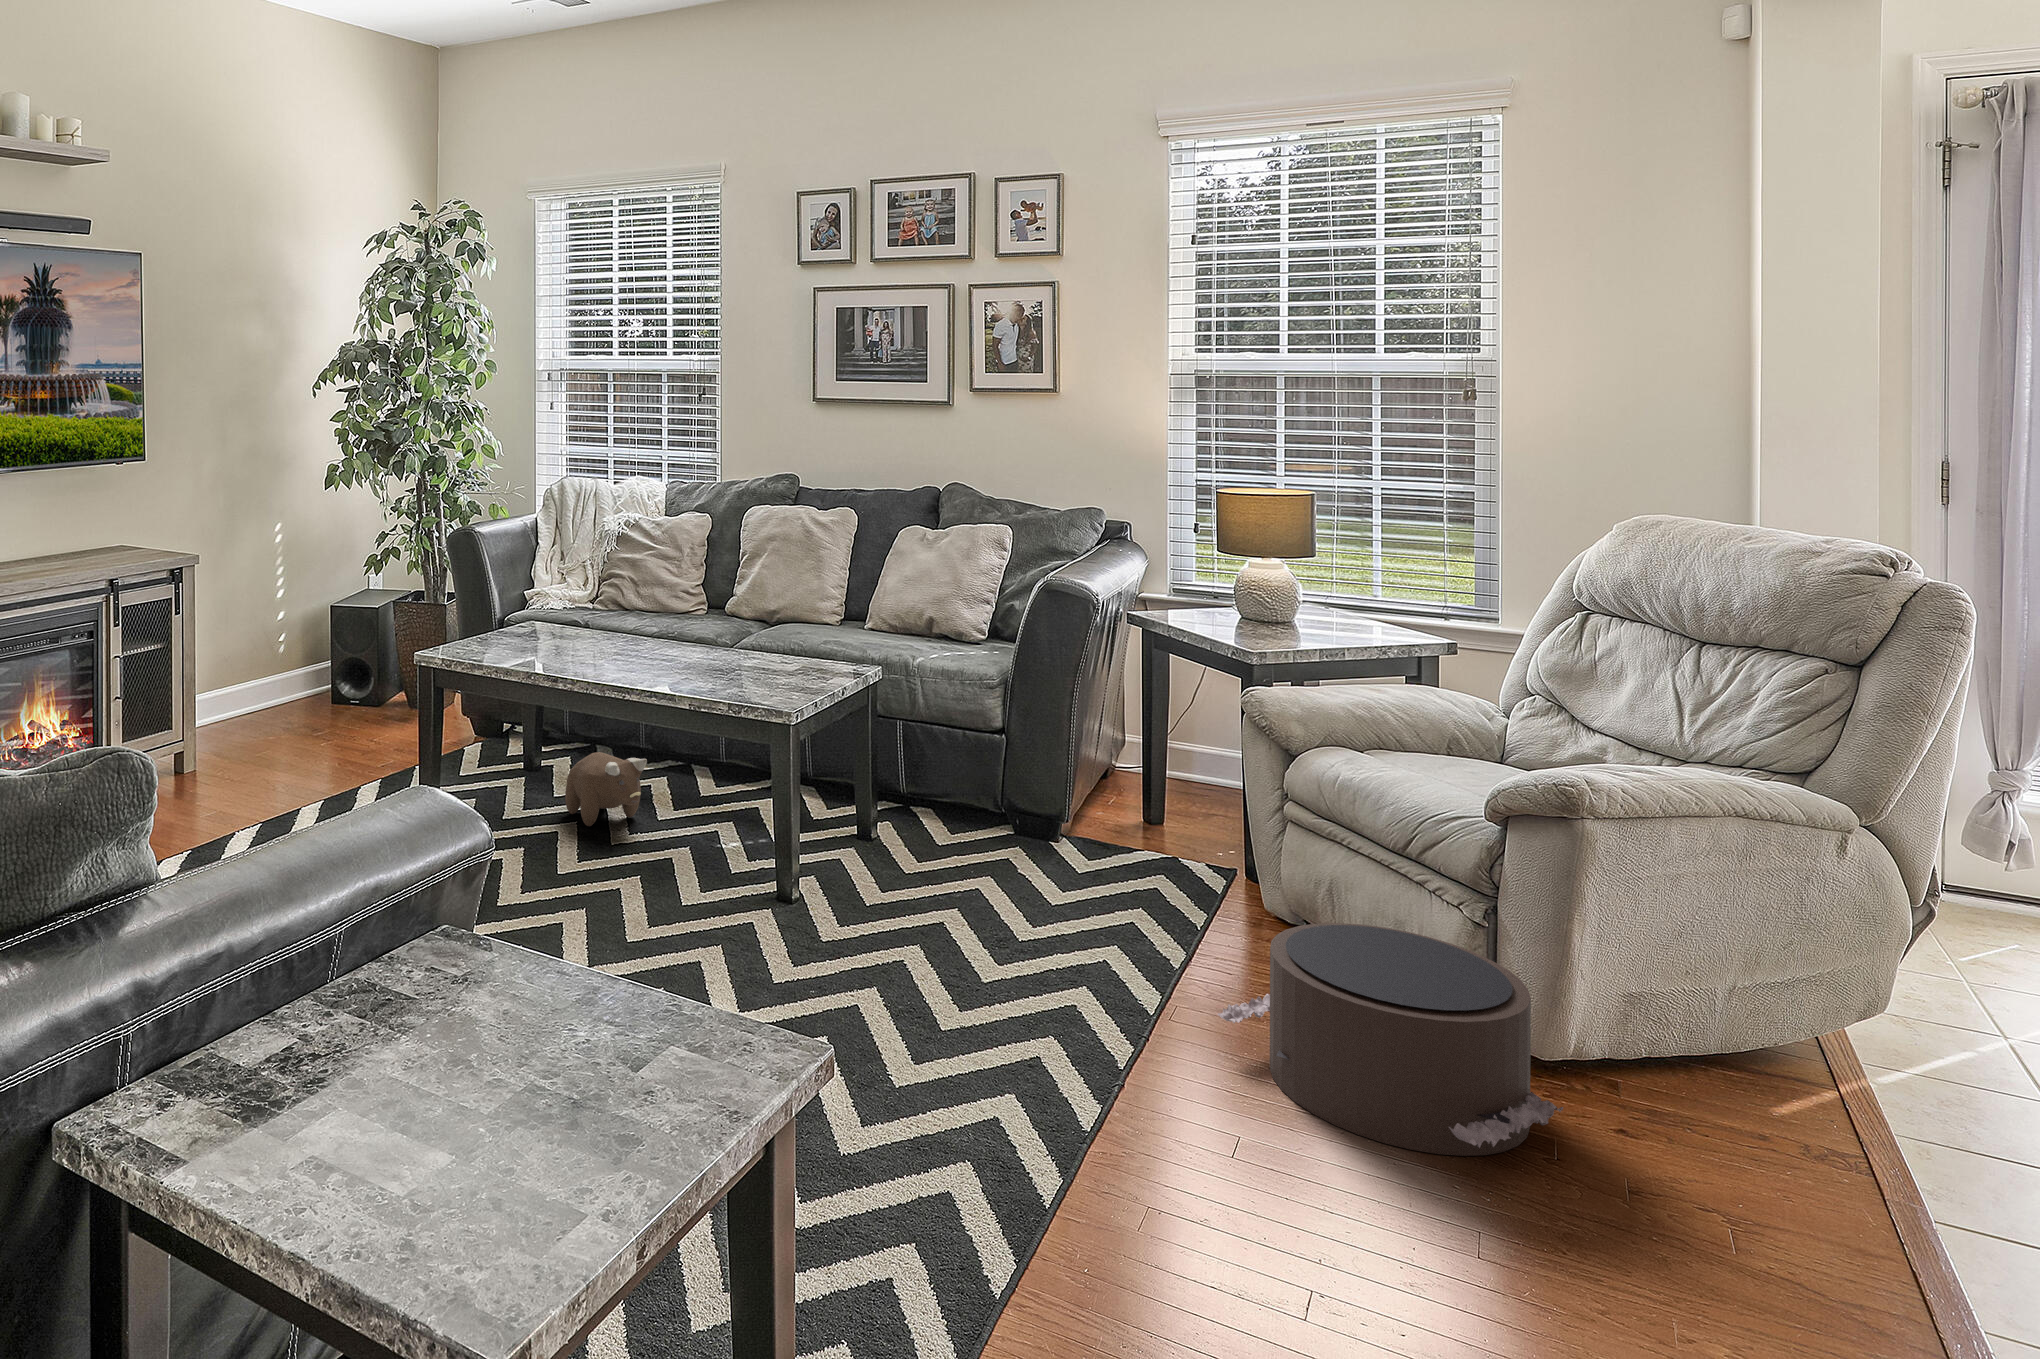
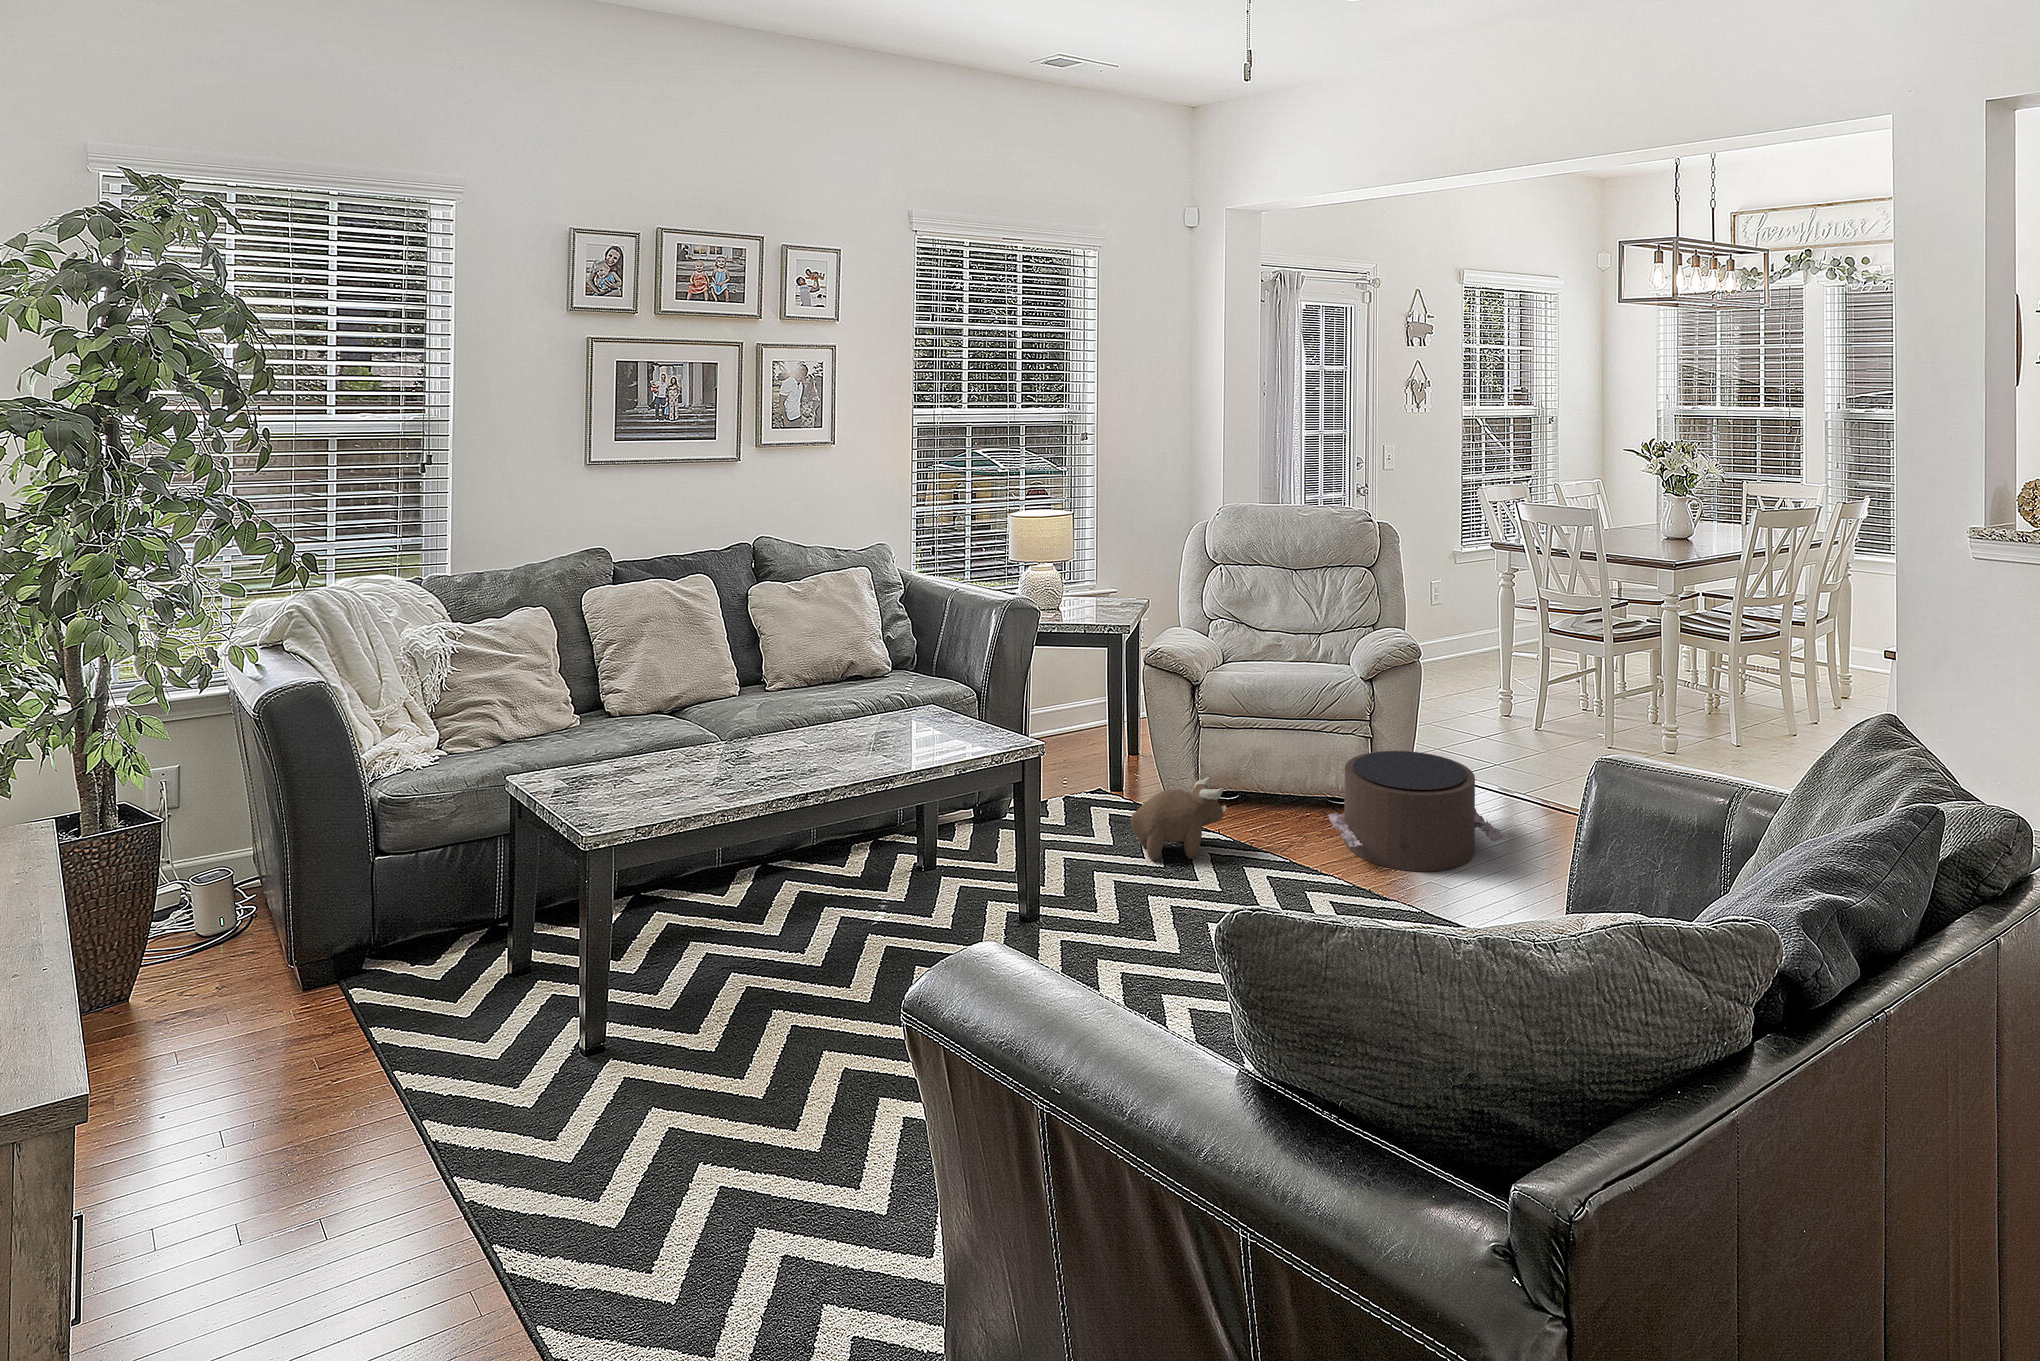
plush toy: present [565,752,647,826] -> present [1131,777,1226,860]

